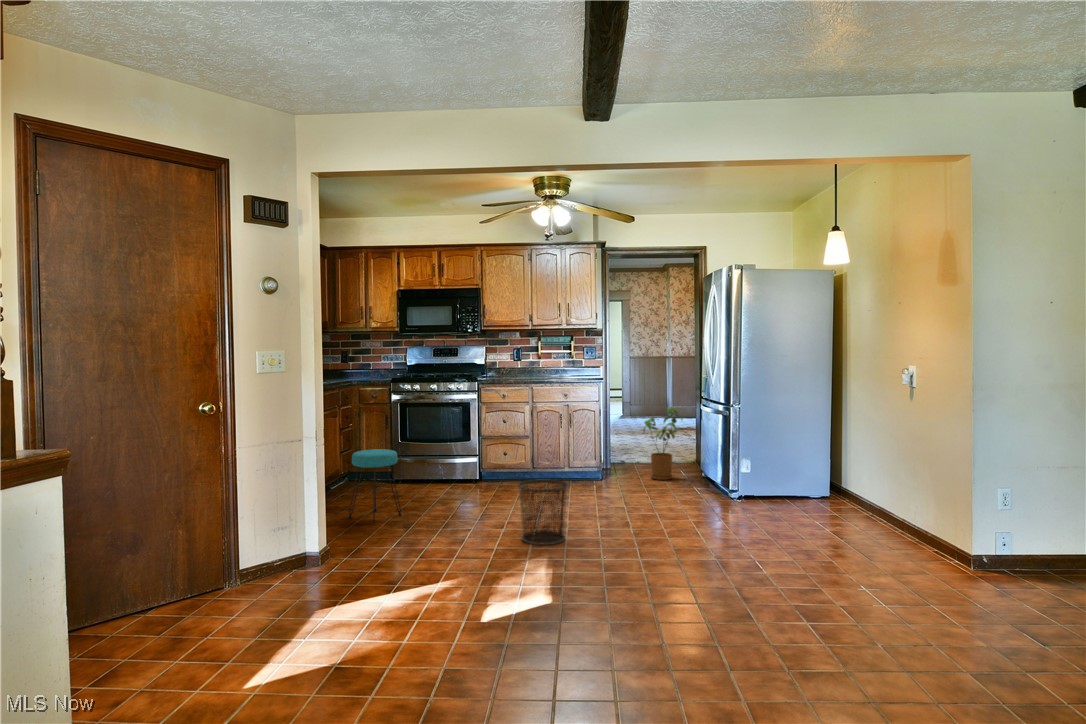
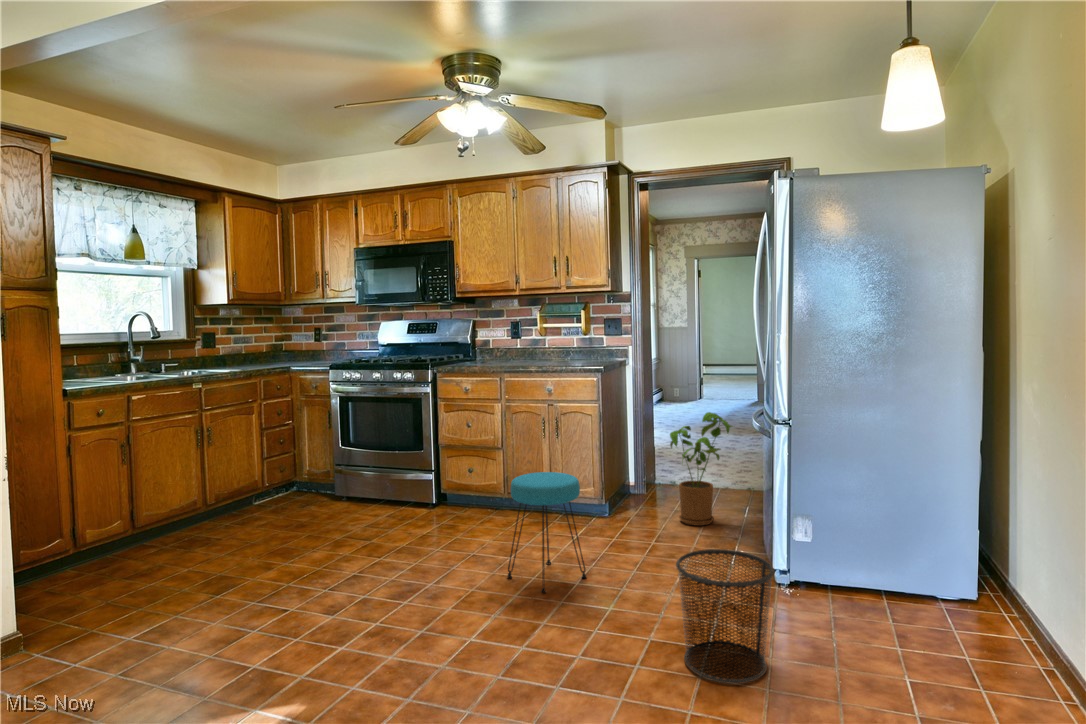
stool: present [349,449,401,522] -> present [507,472,586,592]
waste bin: present [517,480,568,545] -> present [676,549,774,684]

